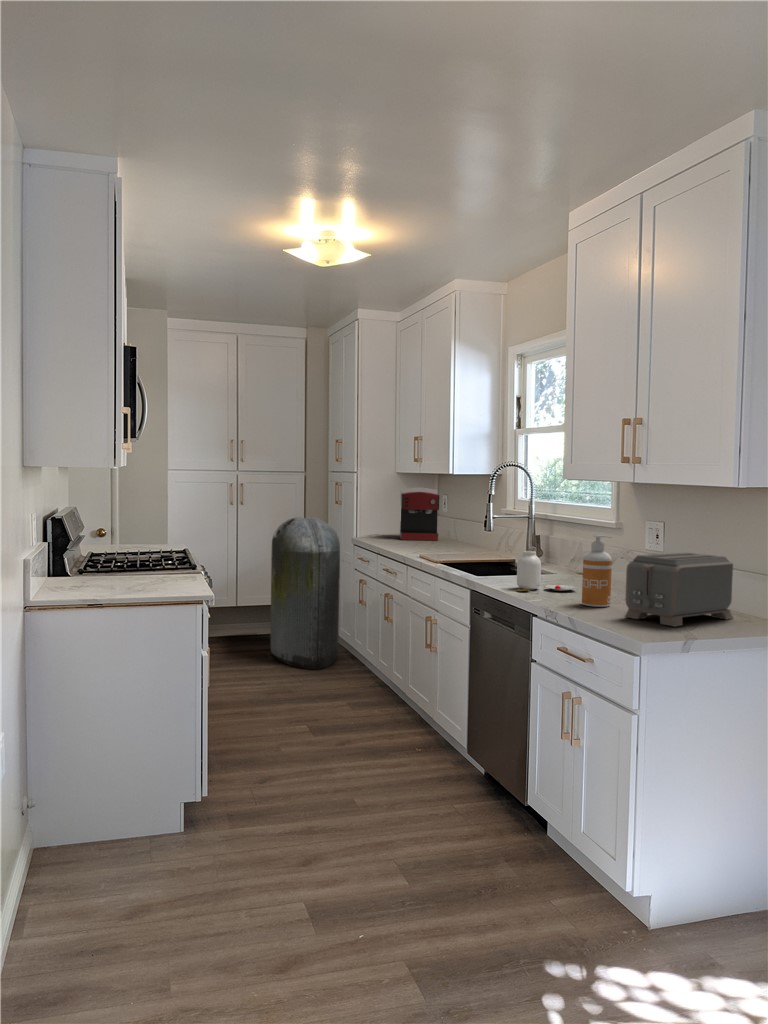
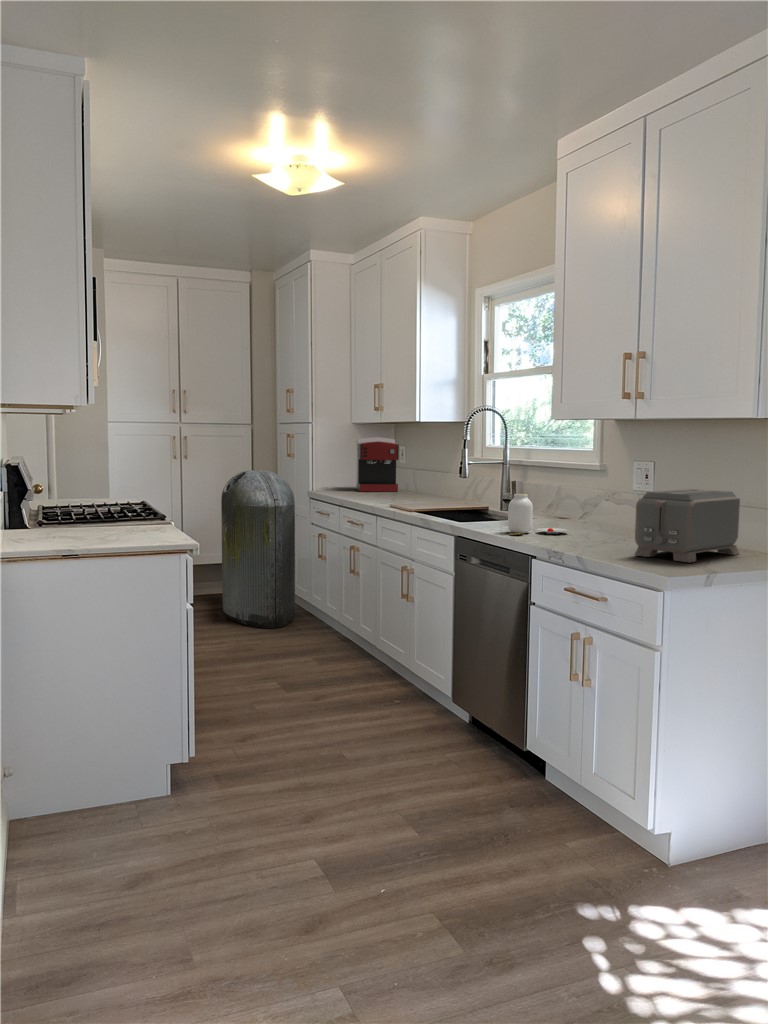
soap dispenser: present [582,535,612,607] -> none [583,474,614,547]

